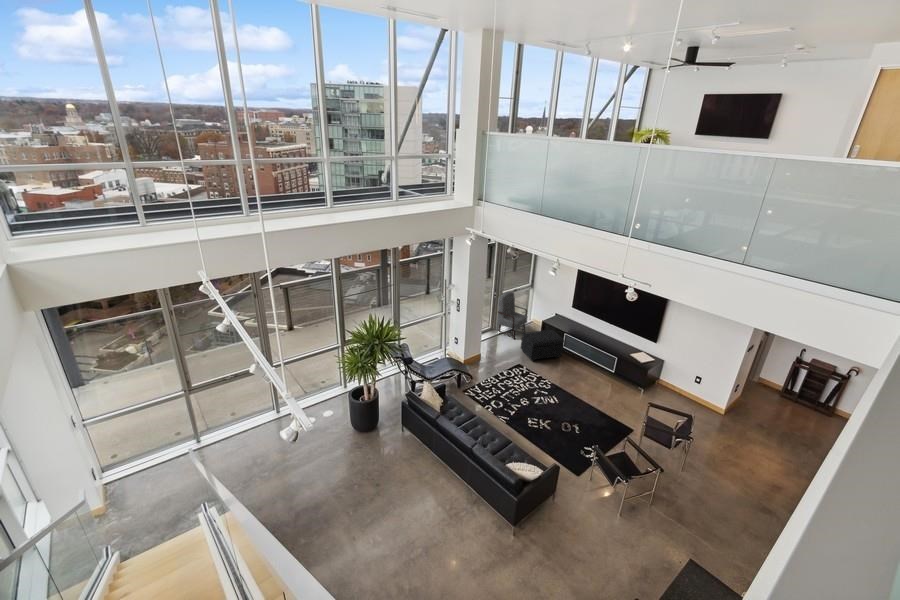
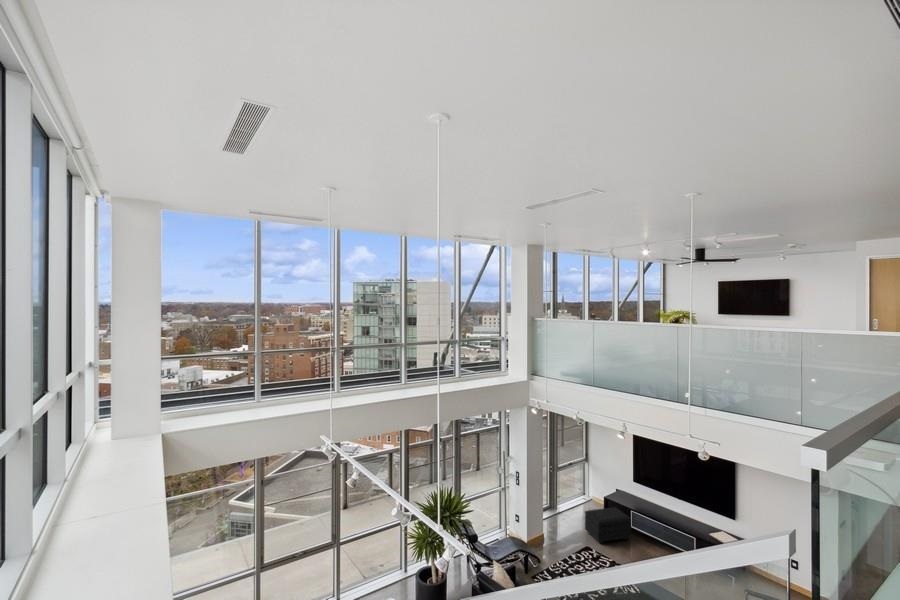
armchair: present [497,292,527,339] -> none [555,466,587,520]

